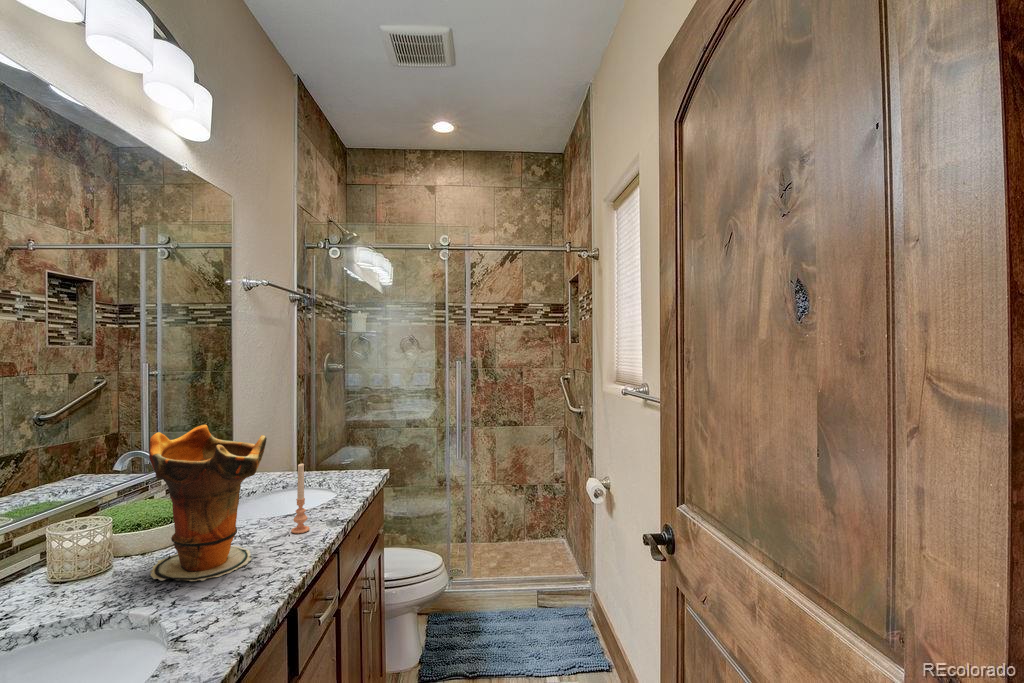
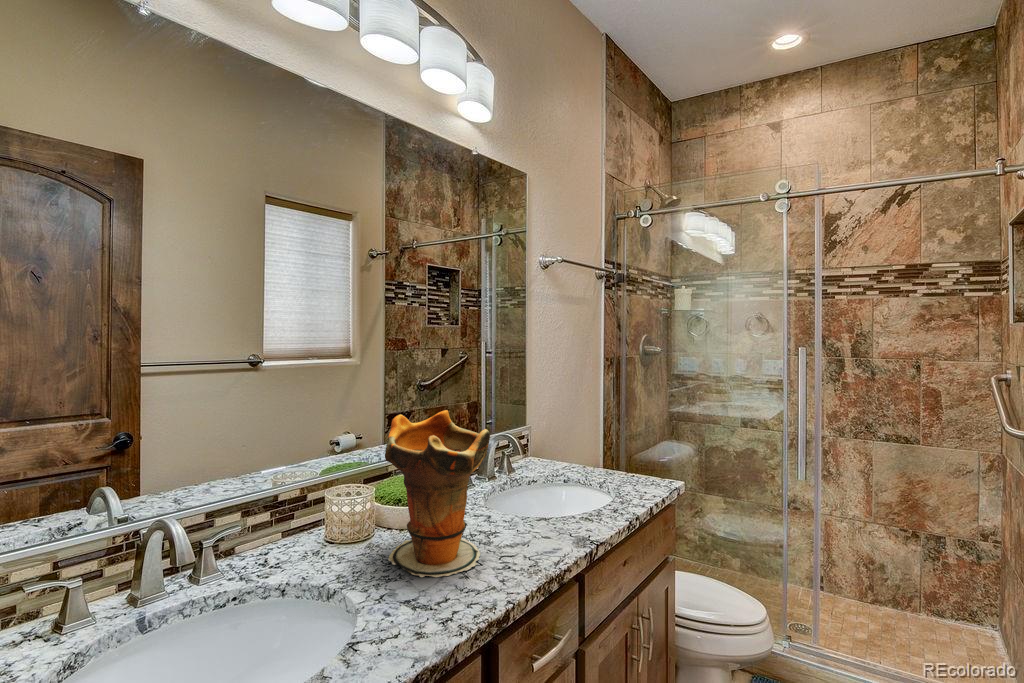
candle: present [291,464,310,533] -> none [533,464,552,546]

